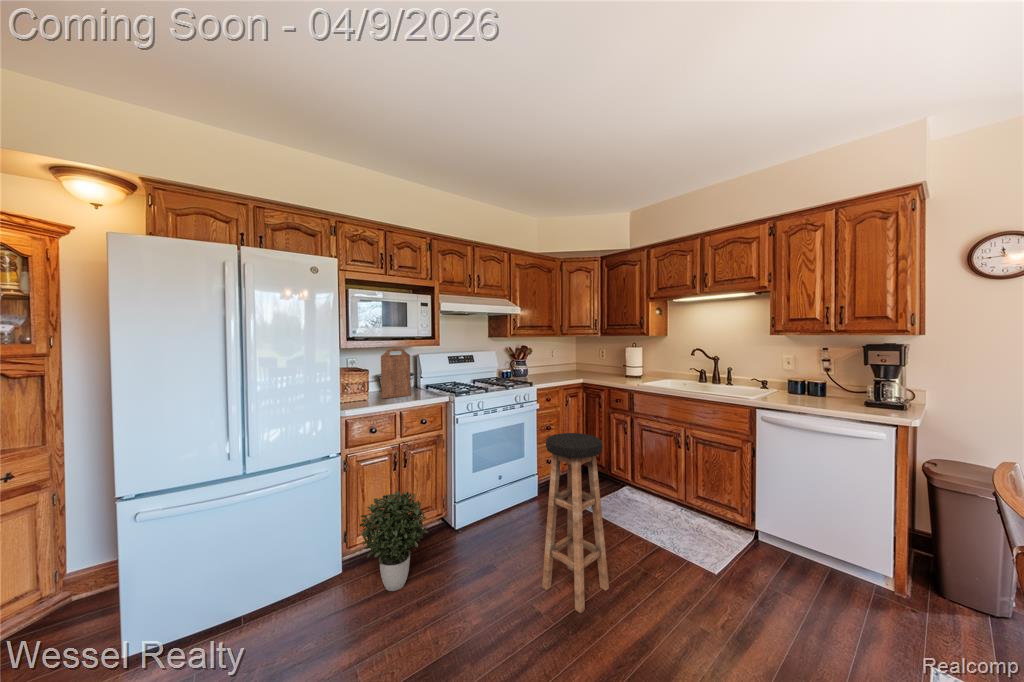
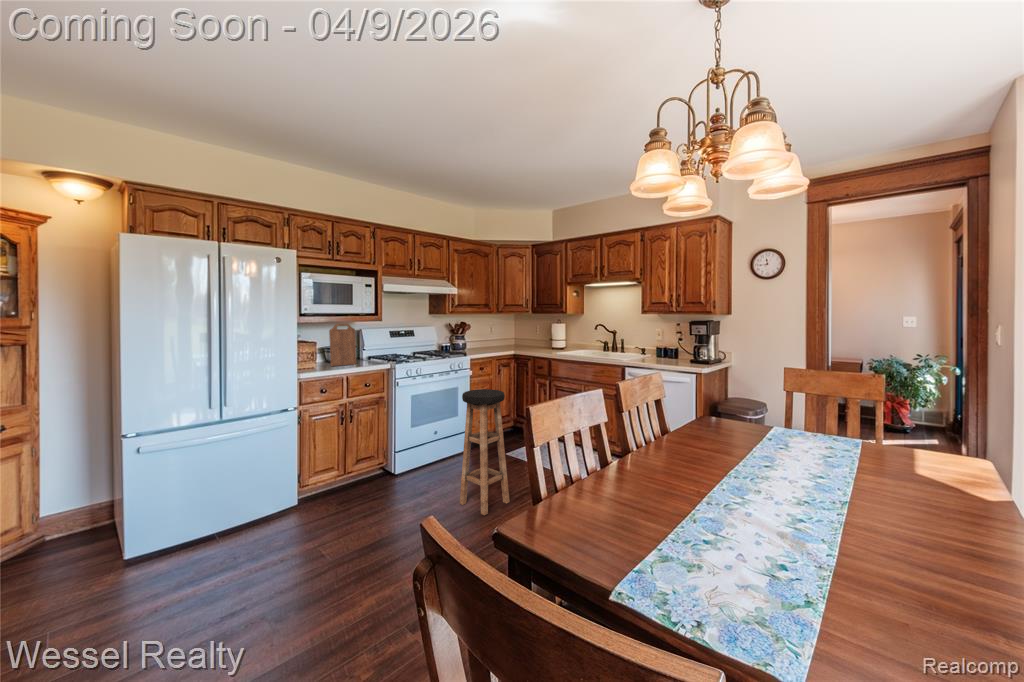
potted plant: present [360,491,428,591] -> none [315,436,371,510]

